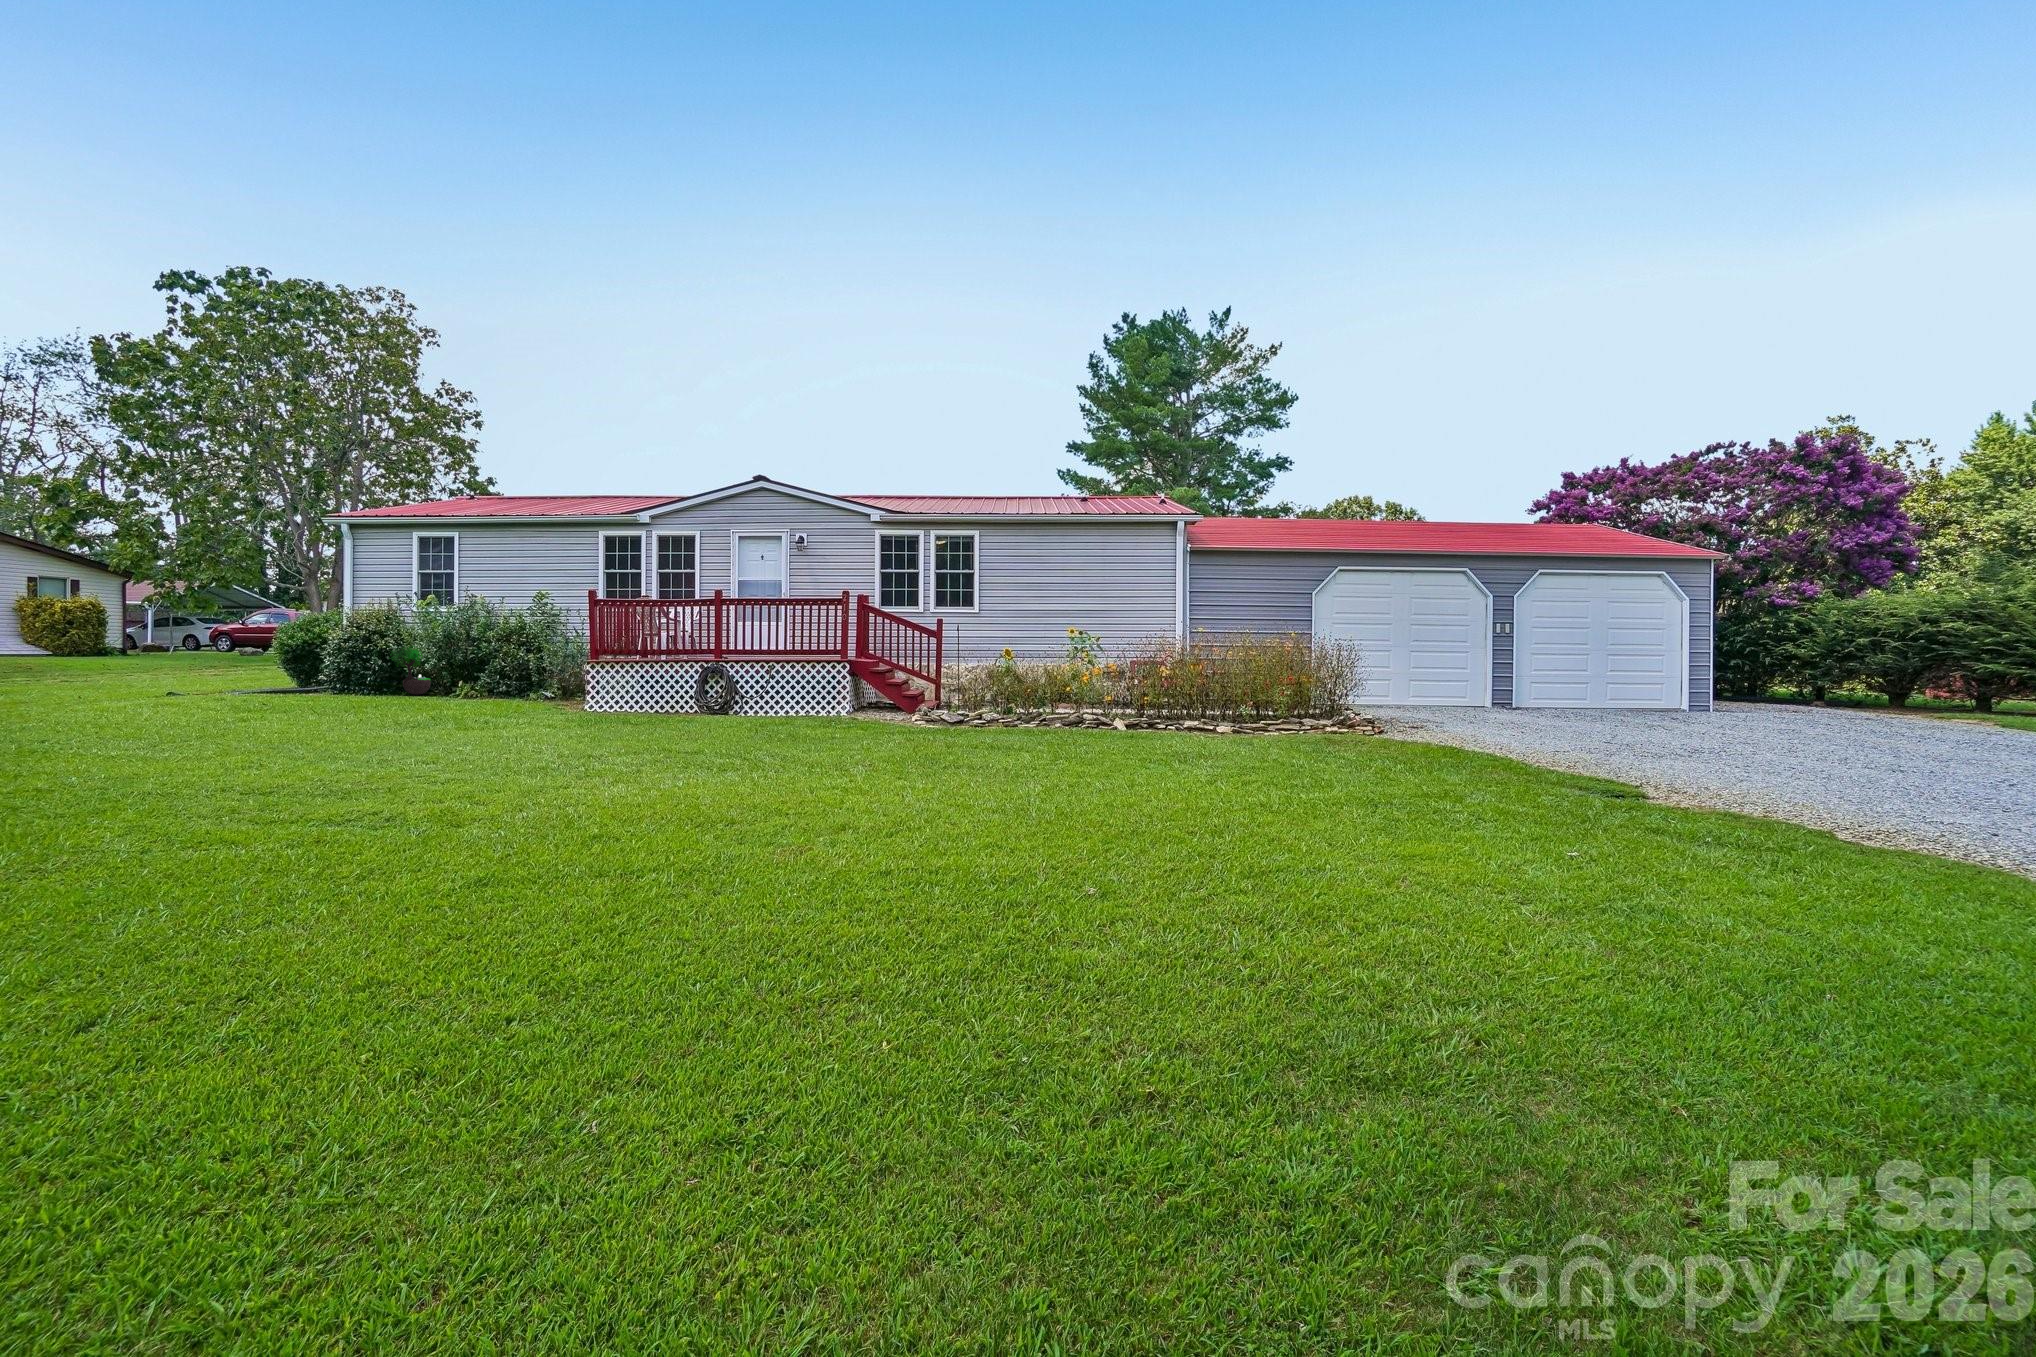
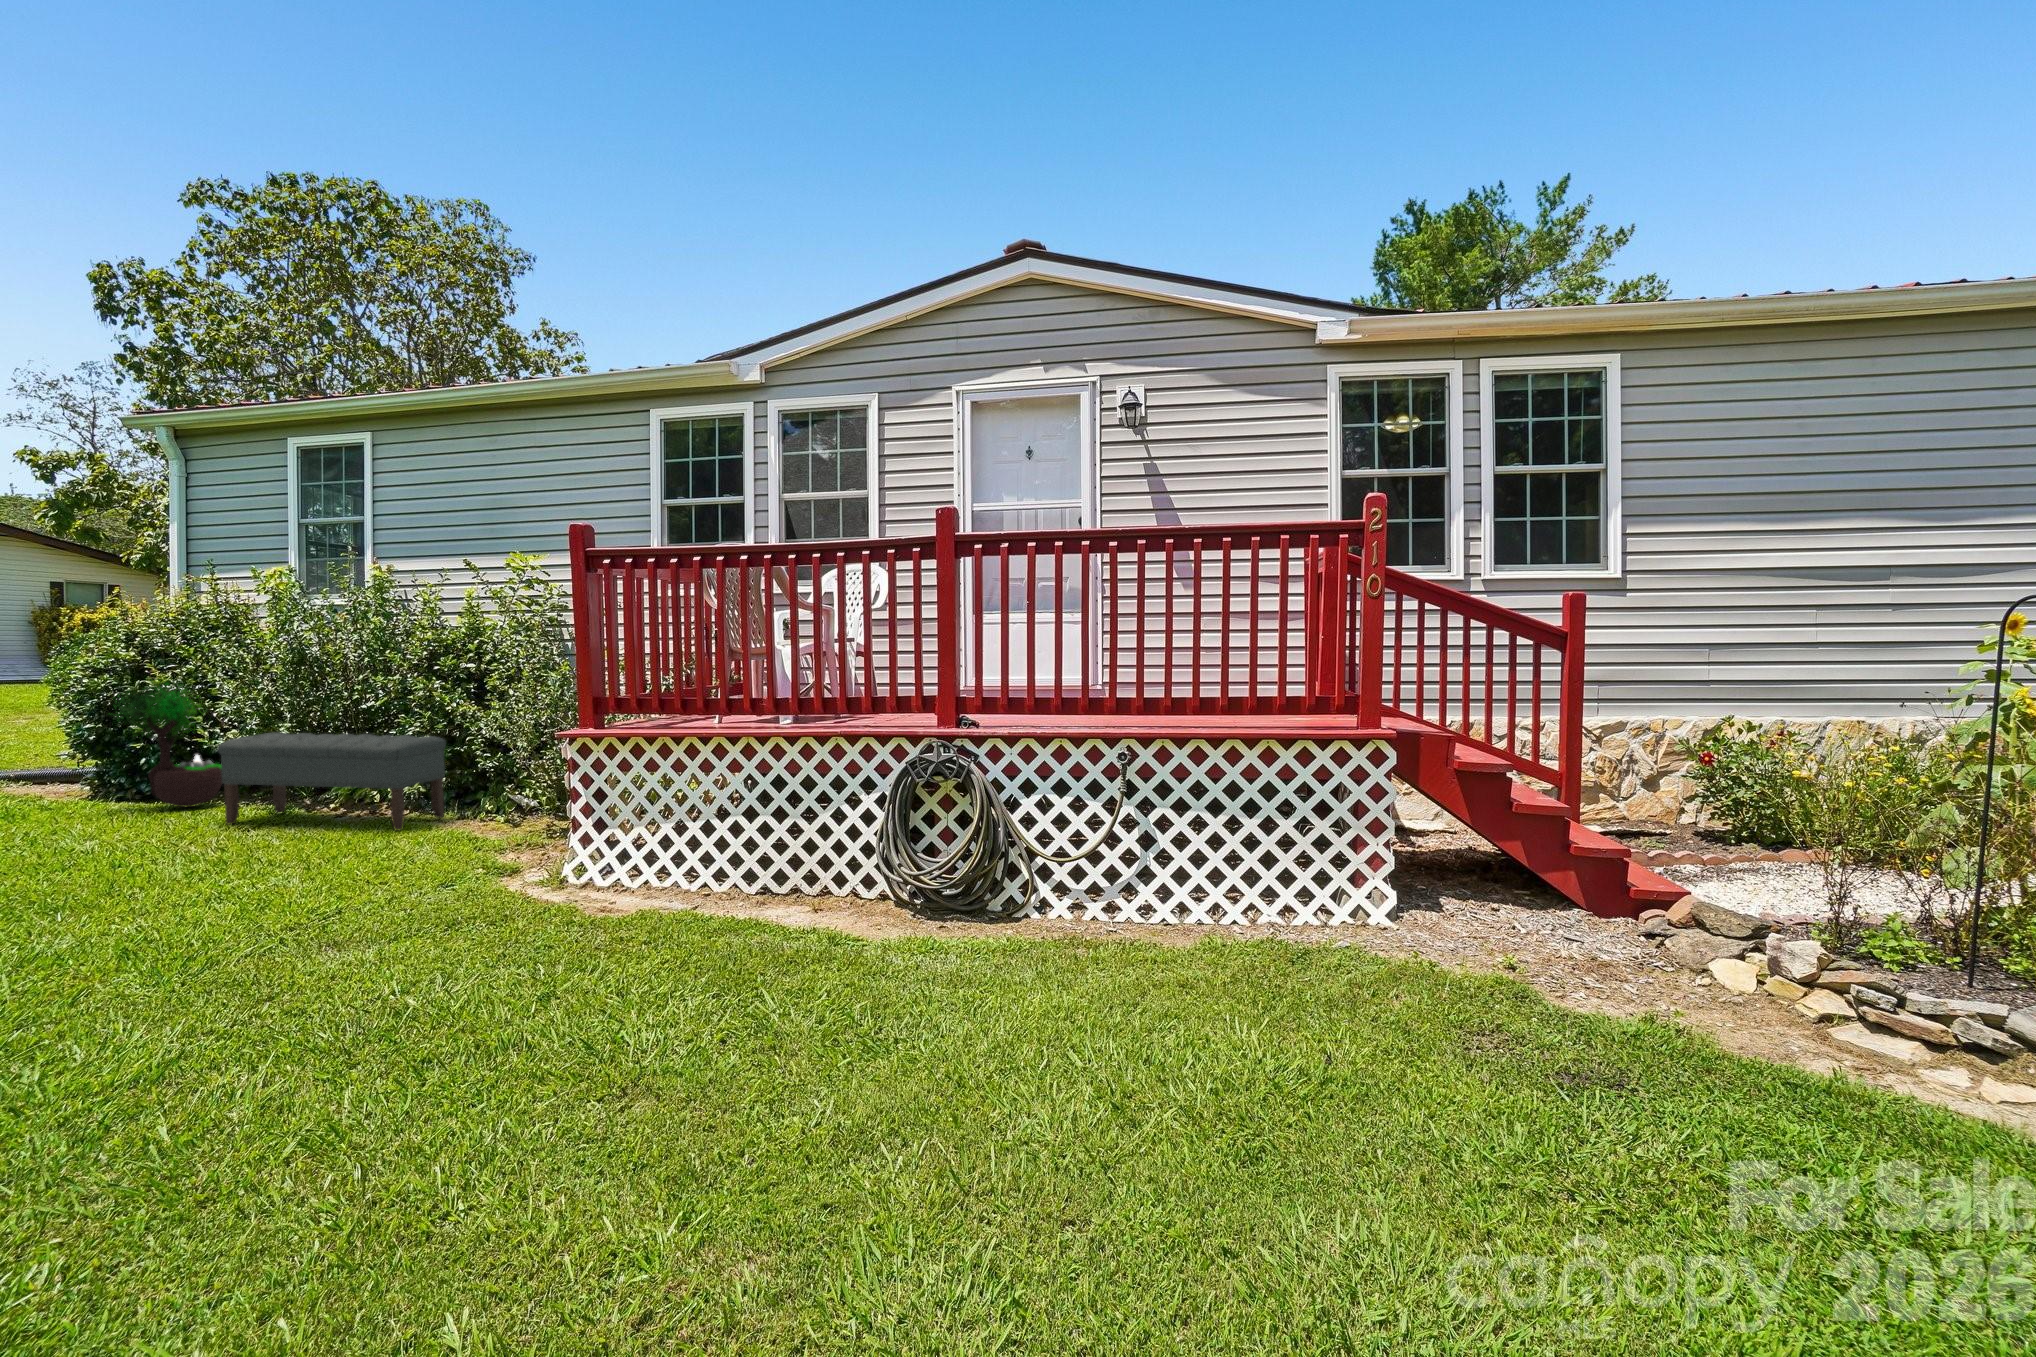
bench: none [441,665,530,699] -> present [217,733,446,830]

